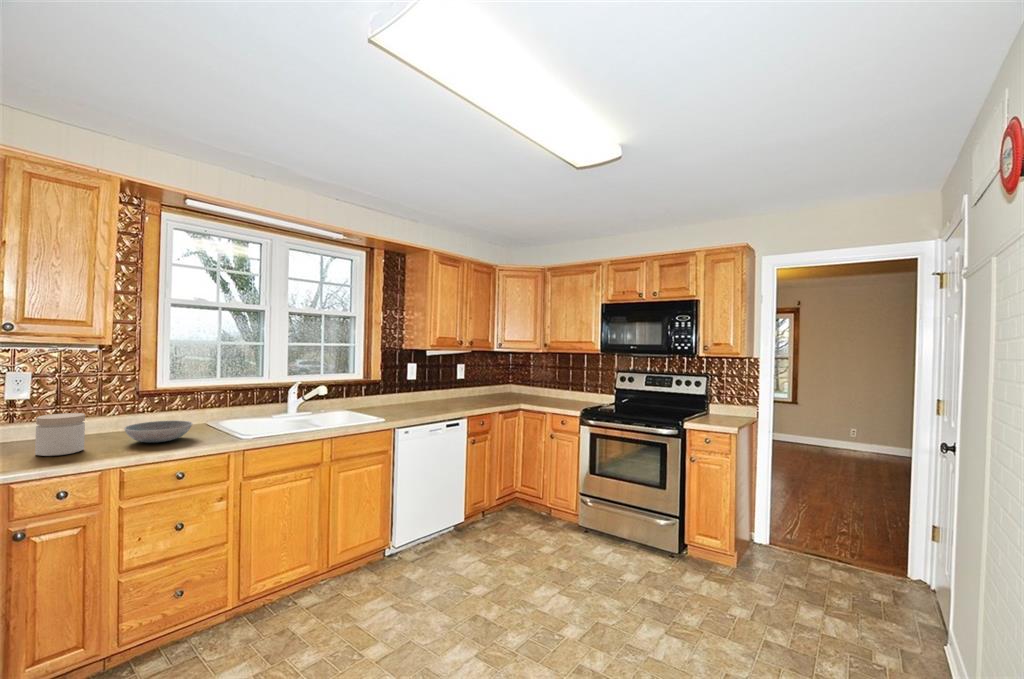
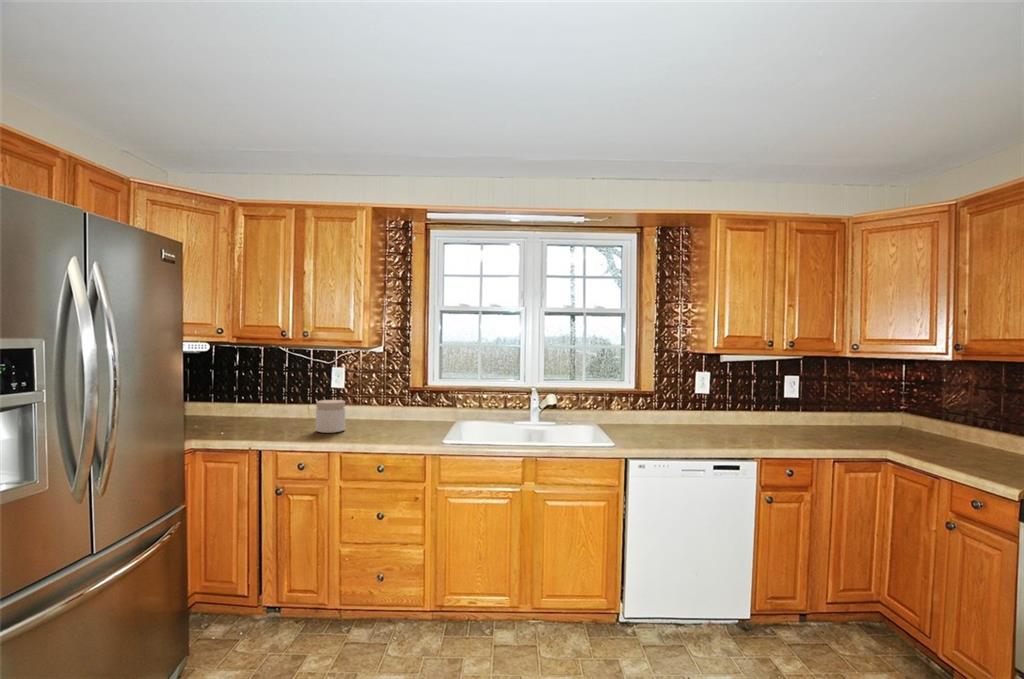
dish: present [124,420,192,443] -> none [368,414,419,433]

